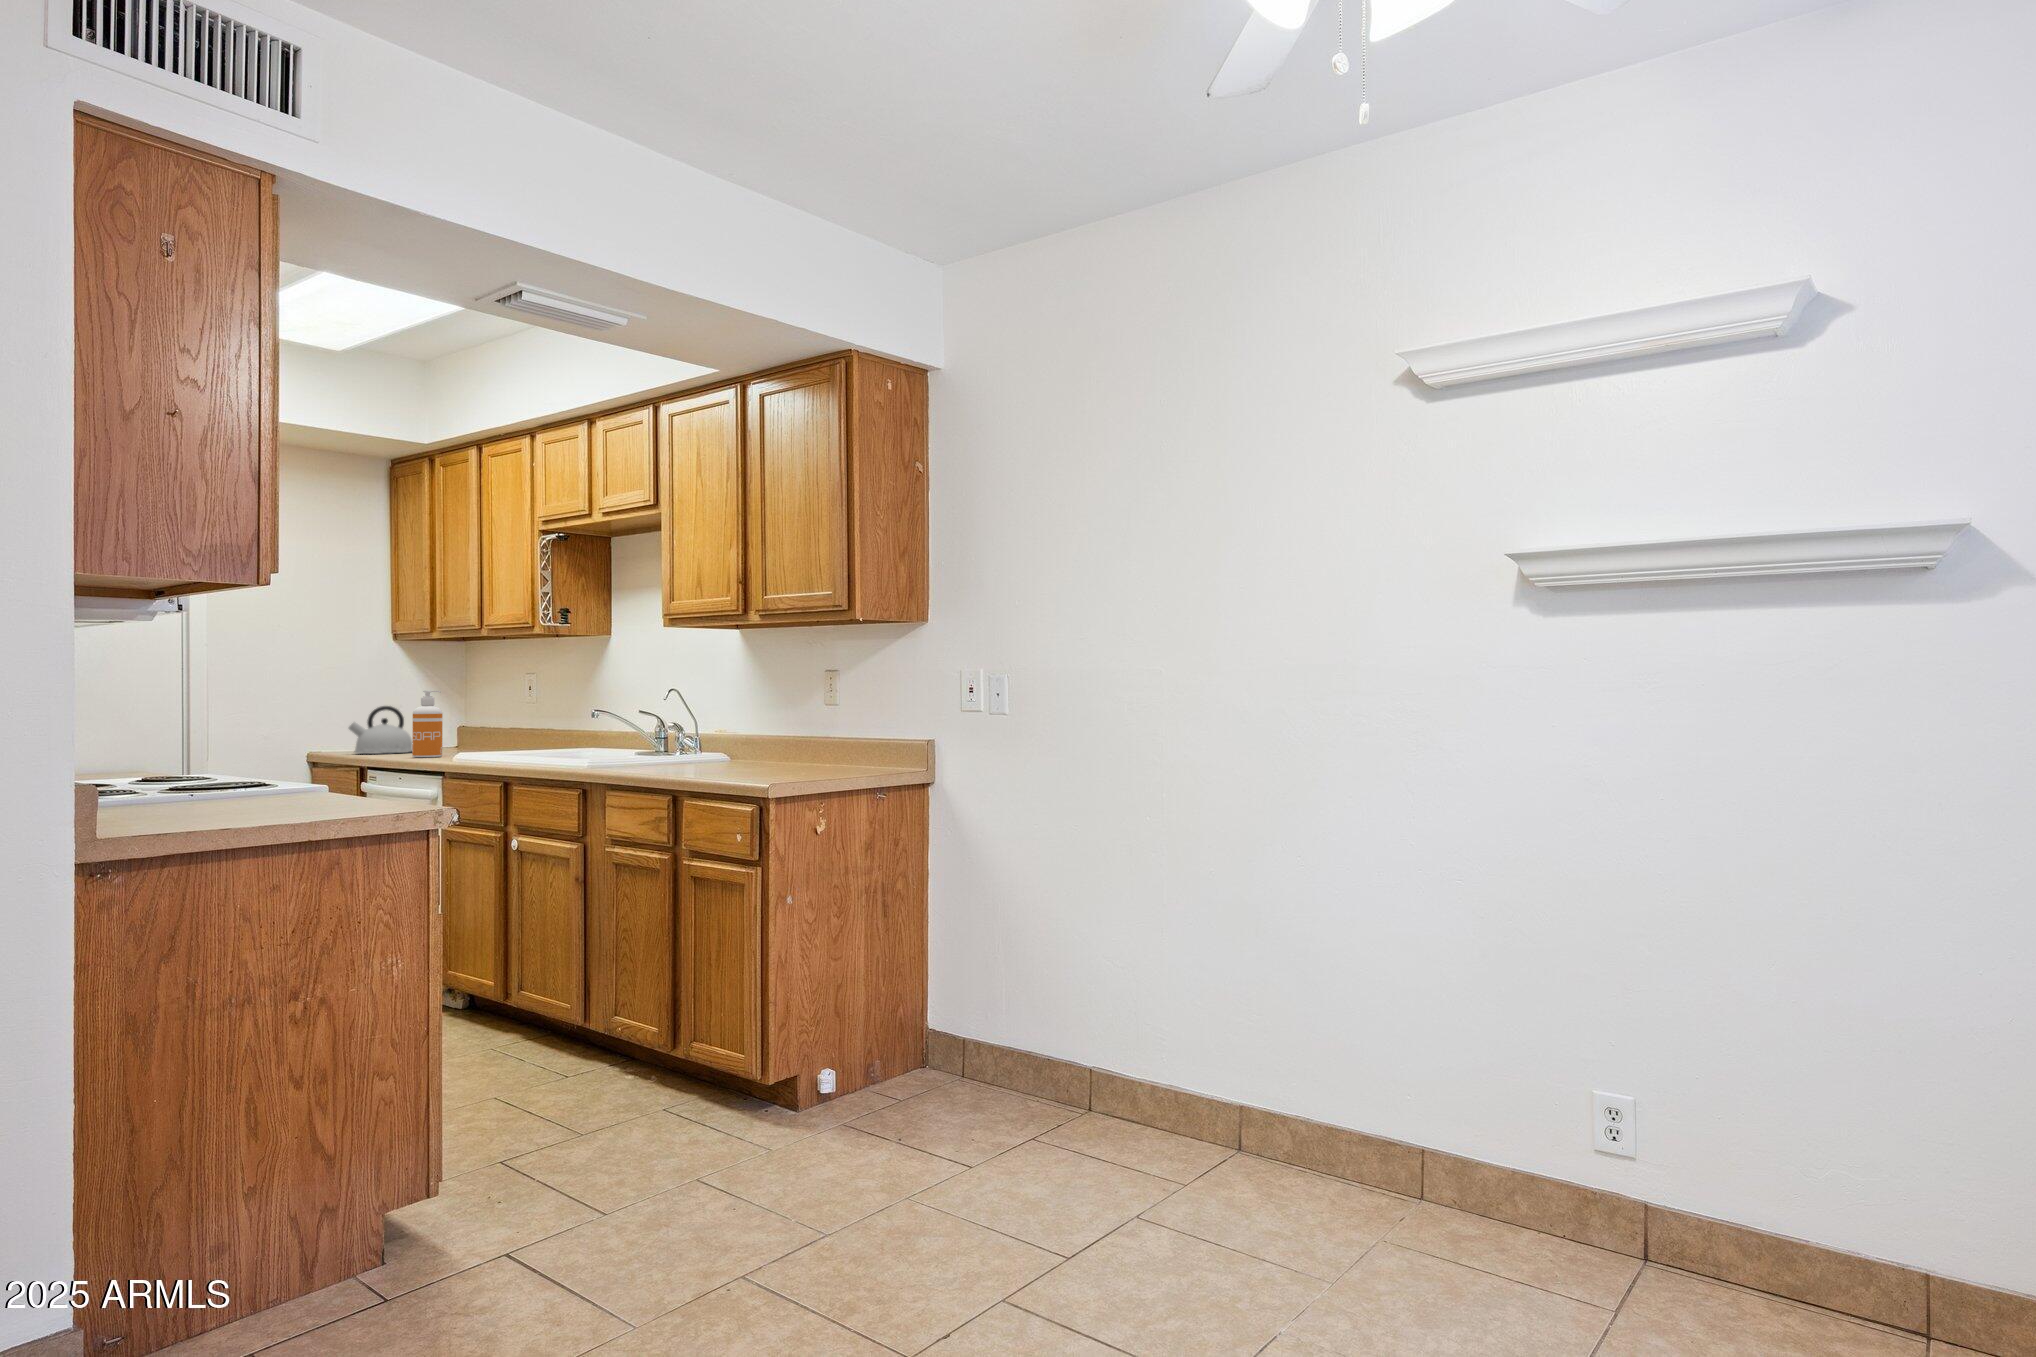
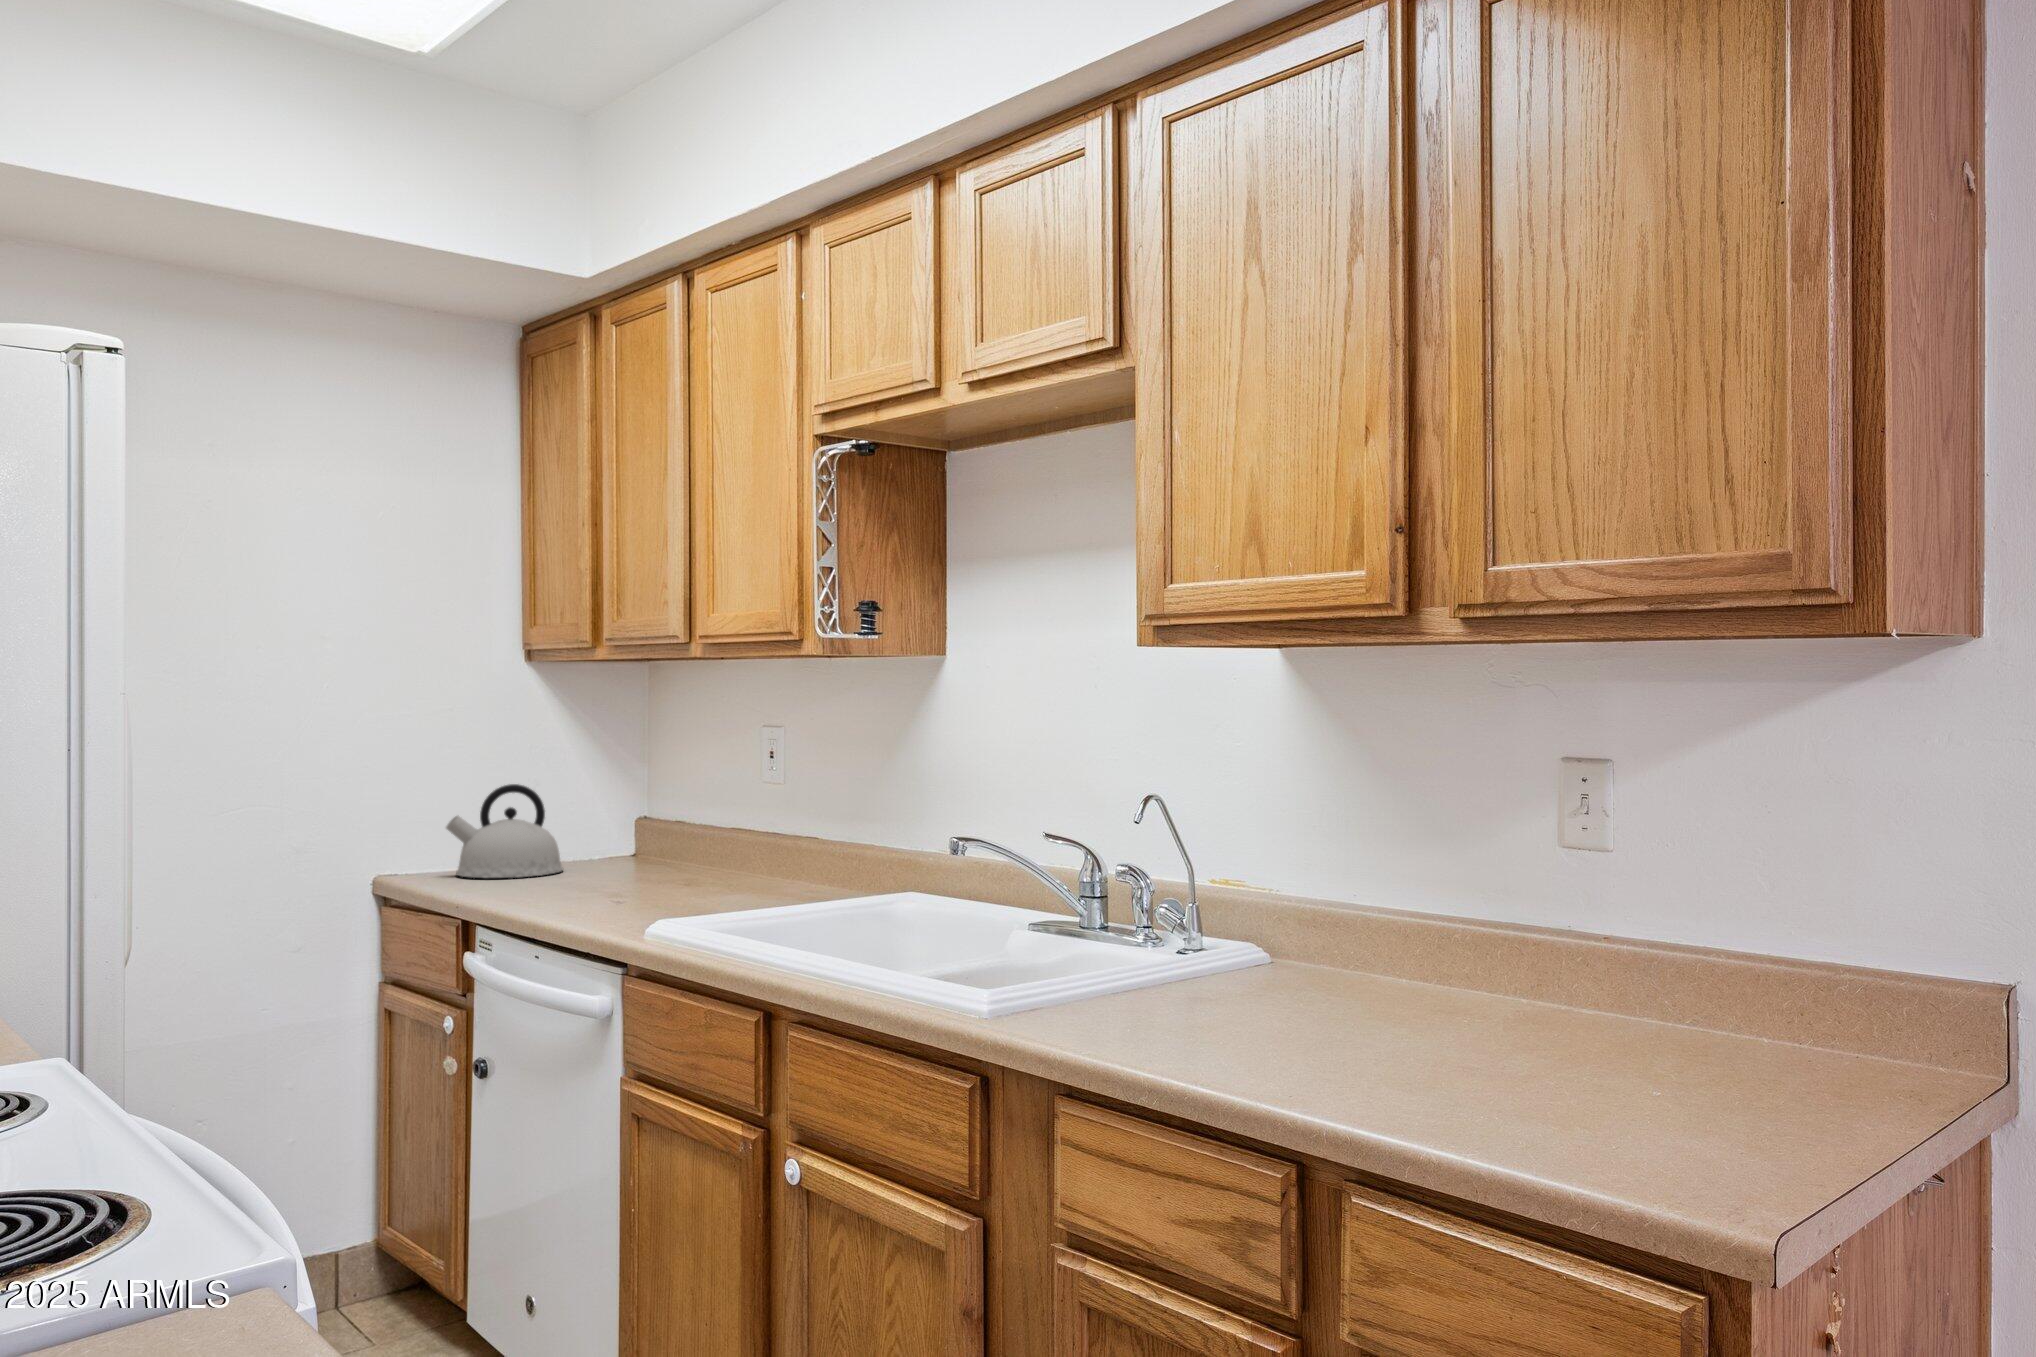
soap dispenser: present [412,690,442,757] -> none [560,770,618,911]

